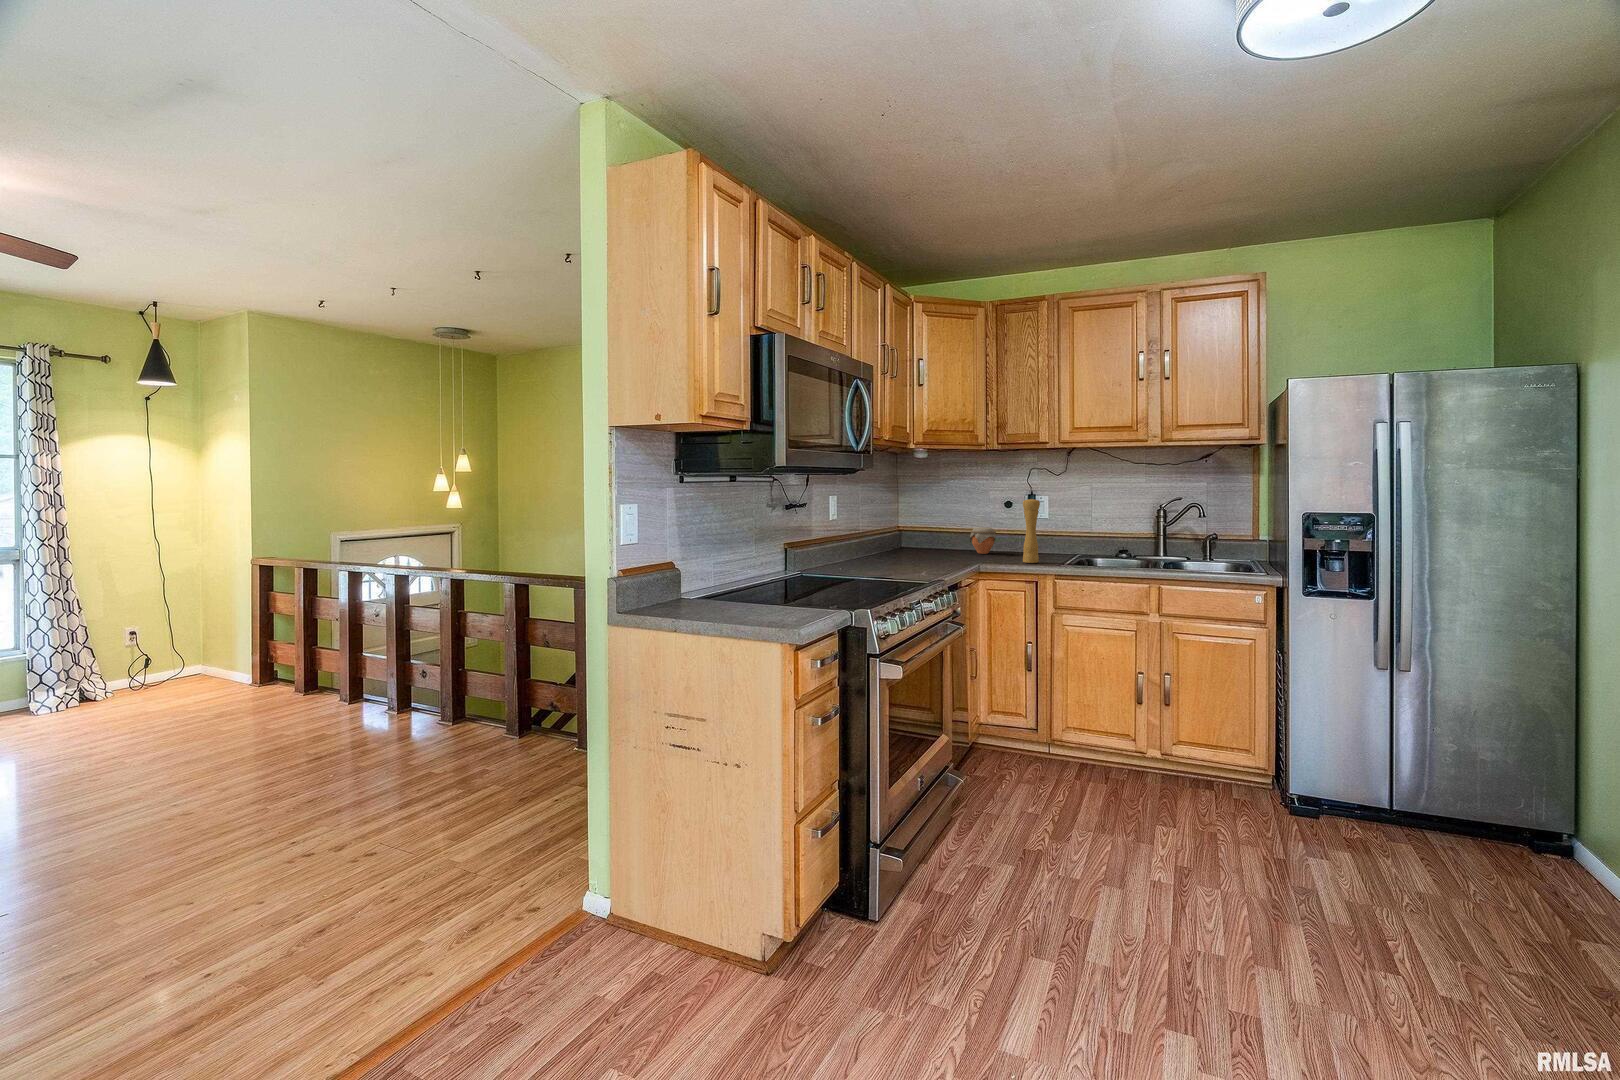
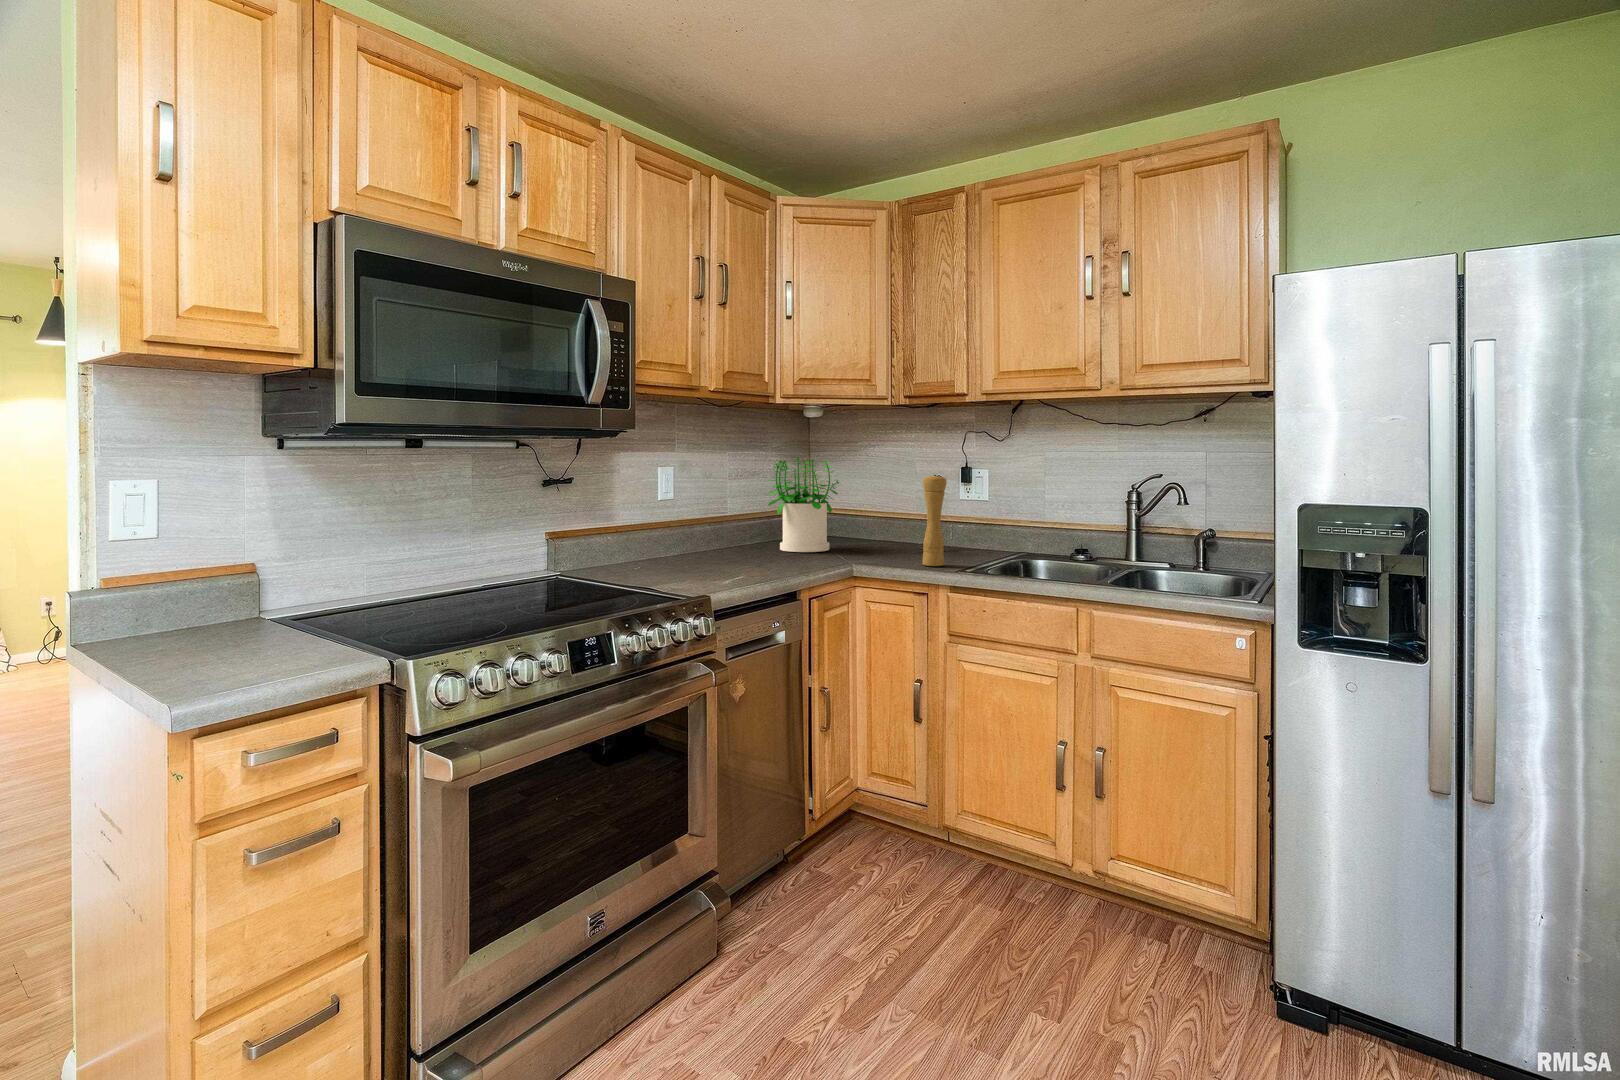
potted plant: none [890,486,942,557] -> present [768,457,839,552]
jar: present [970,528,996,554] -> none [881,513,917,548]

